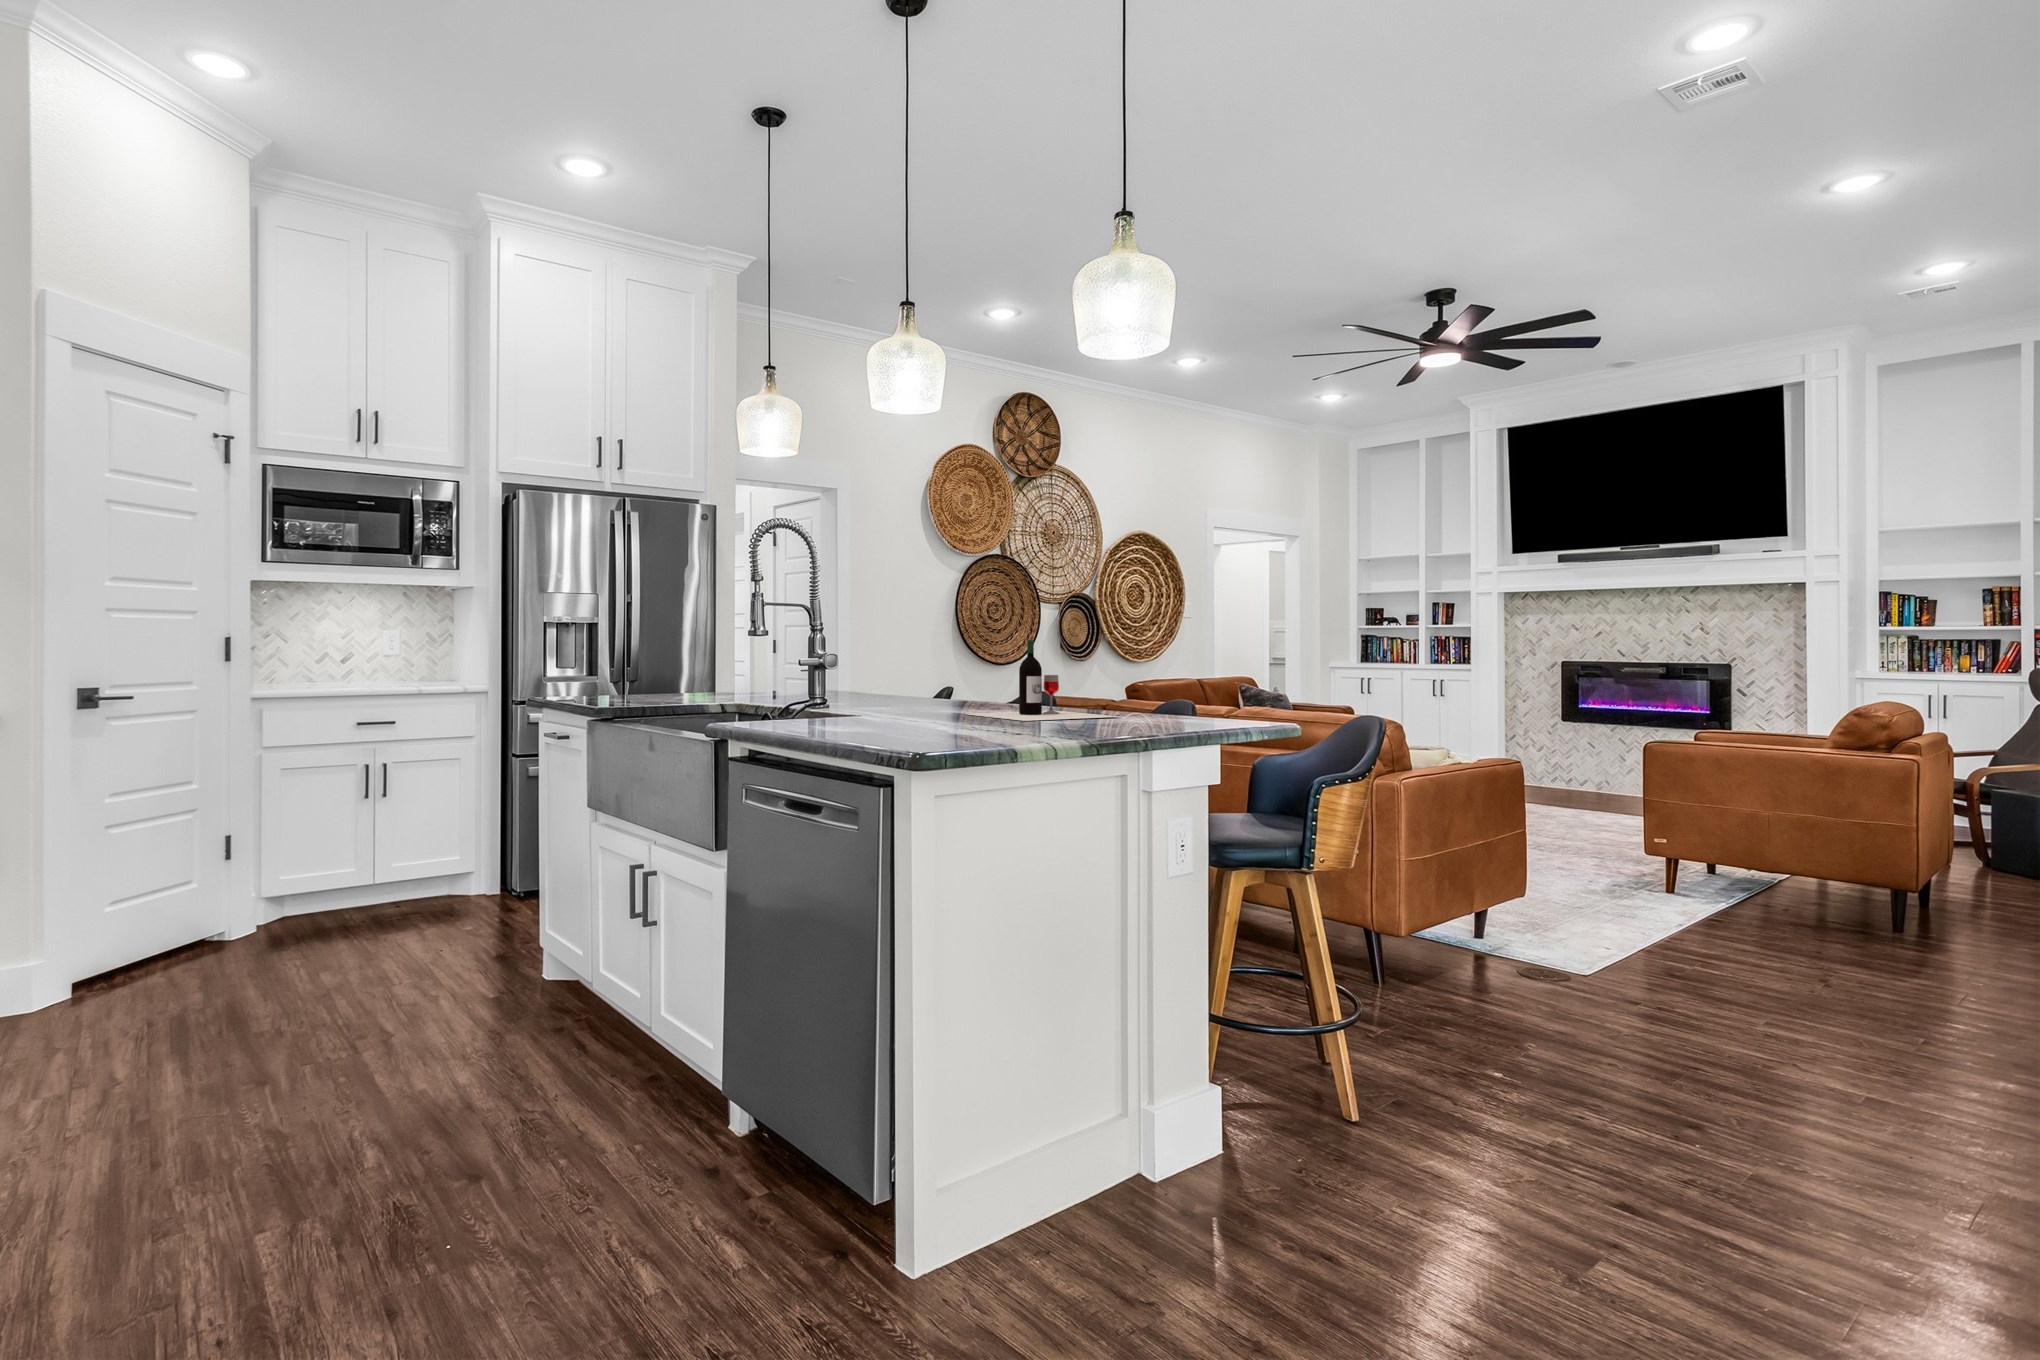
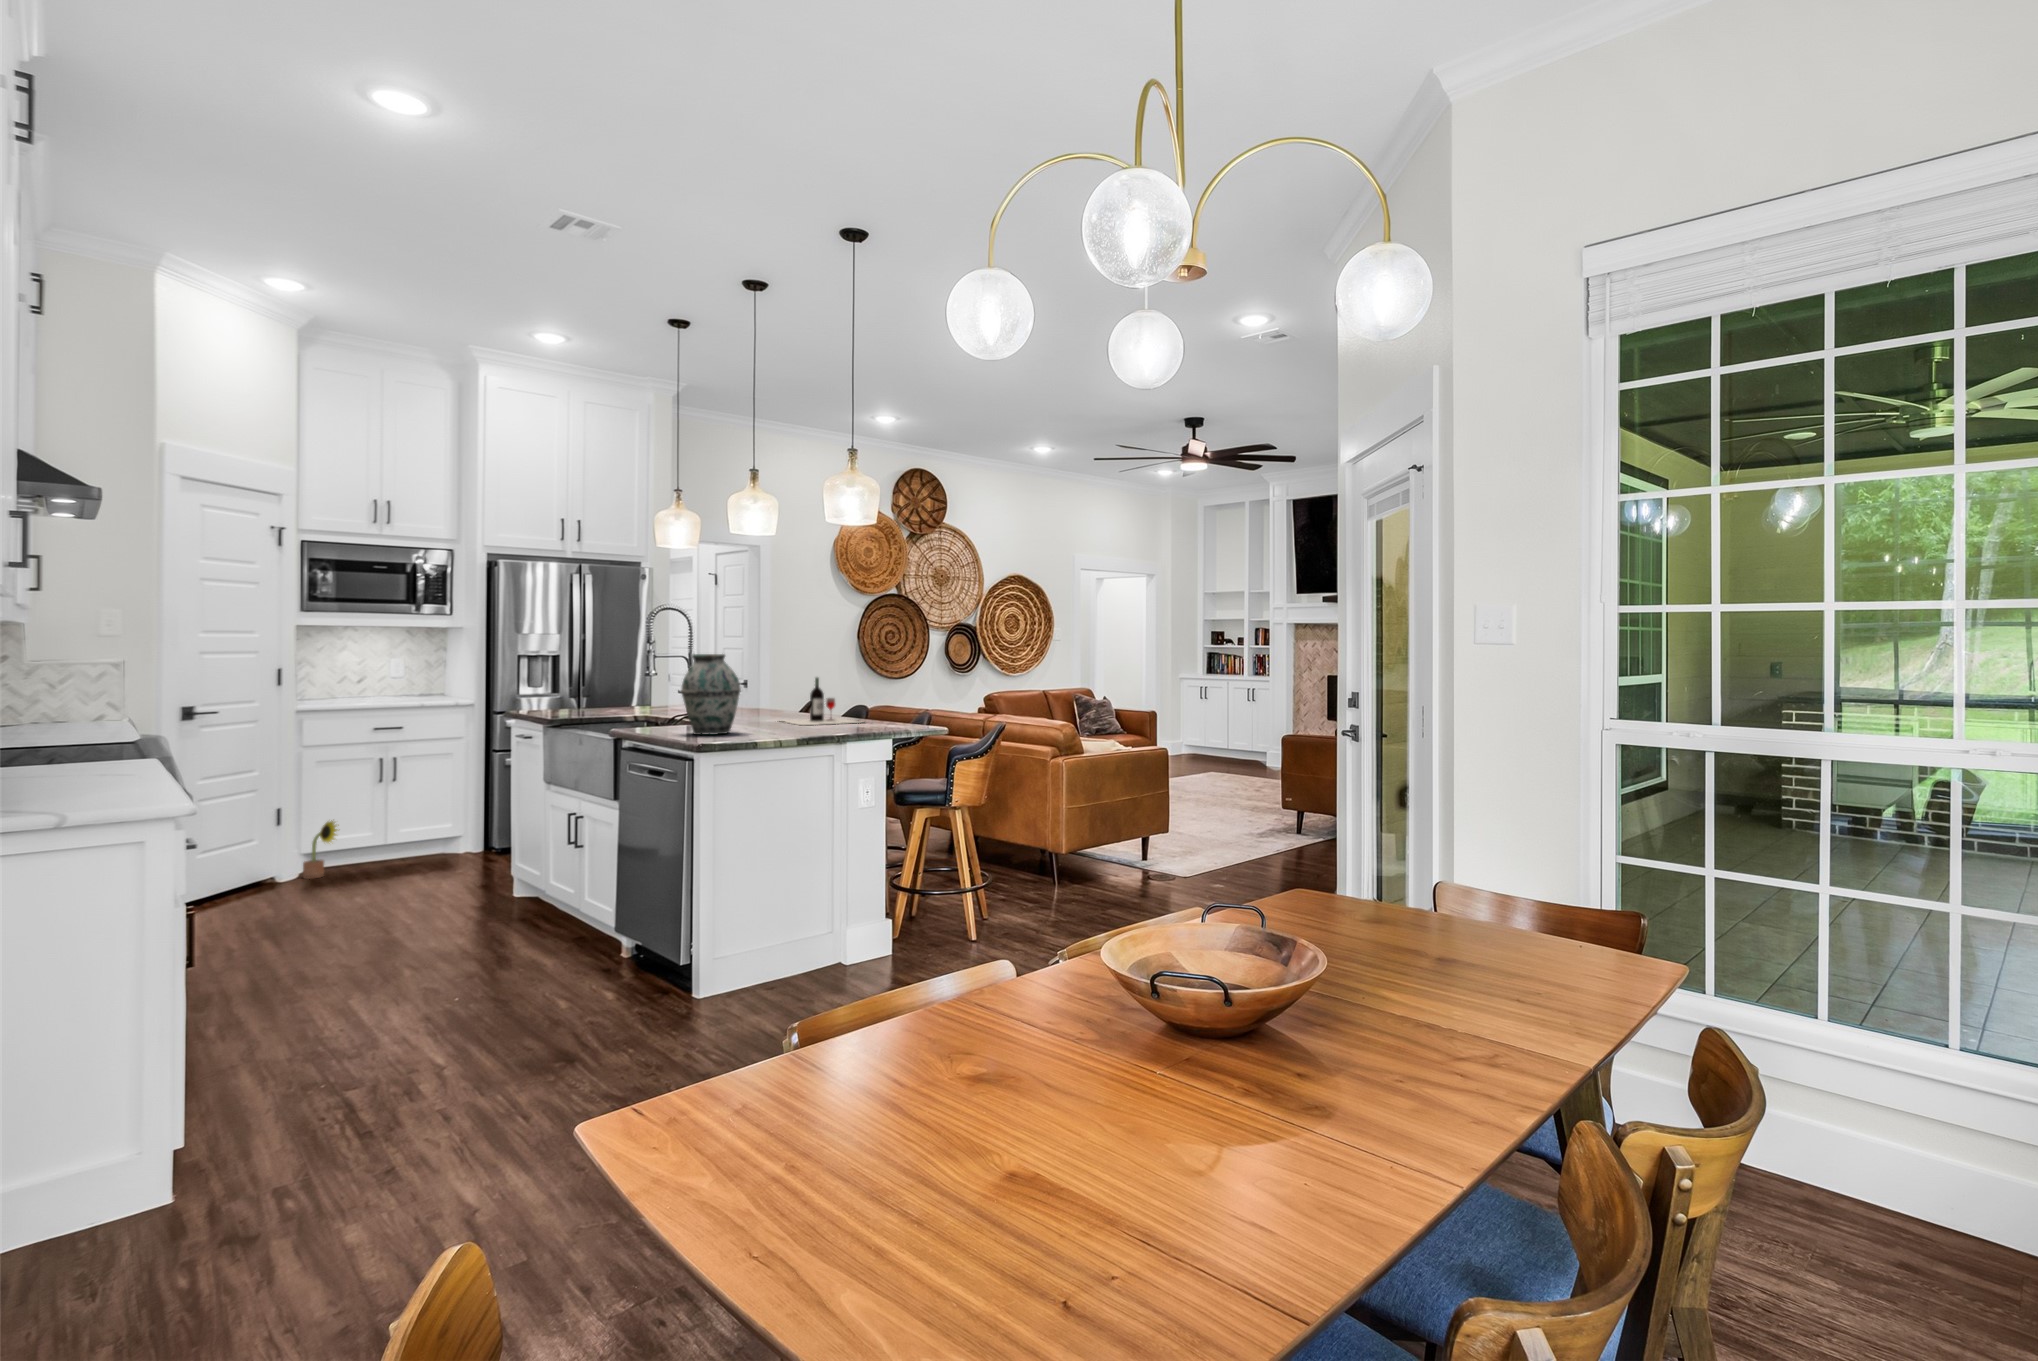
vase: none [849,582,956,736] -> present [681,654,741,735]
decorative plant: none [257,853,308,938] -> present [303,820,337,879]

